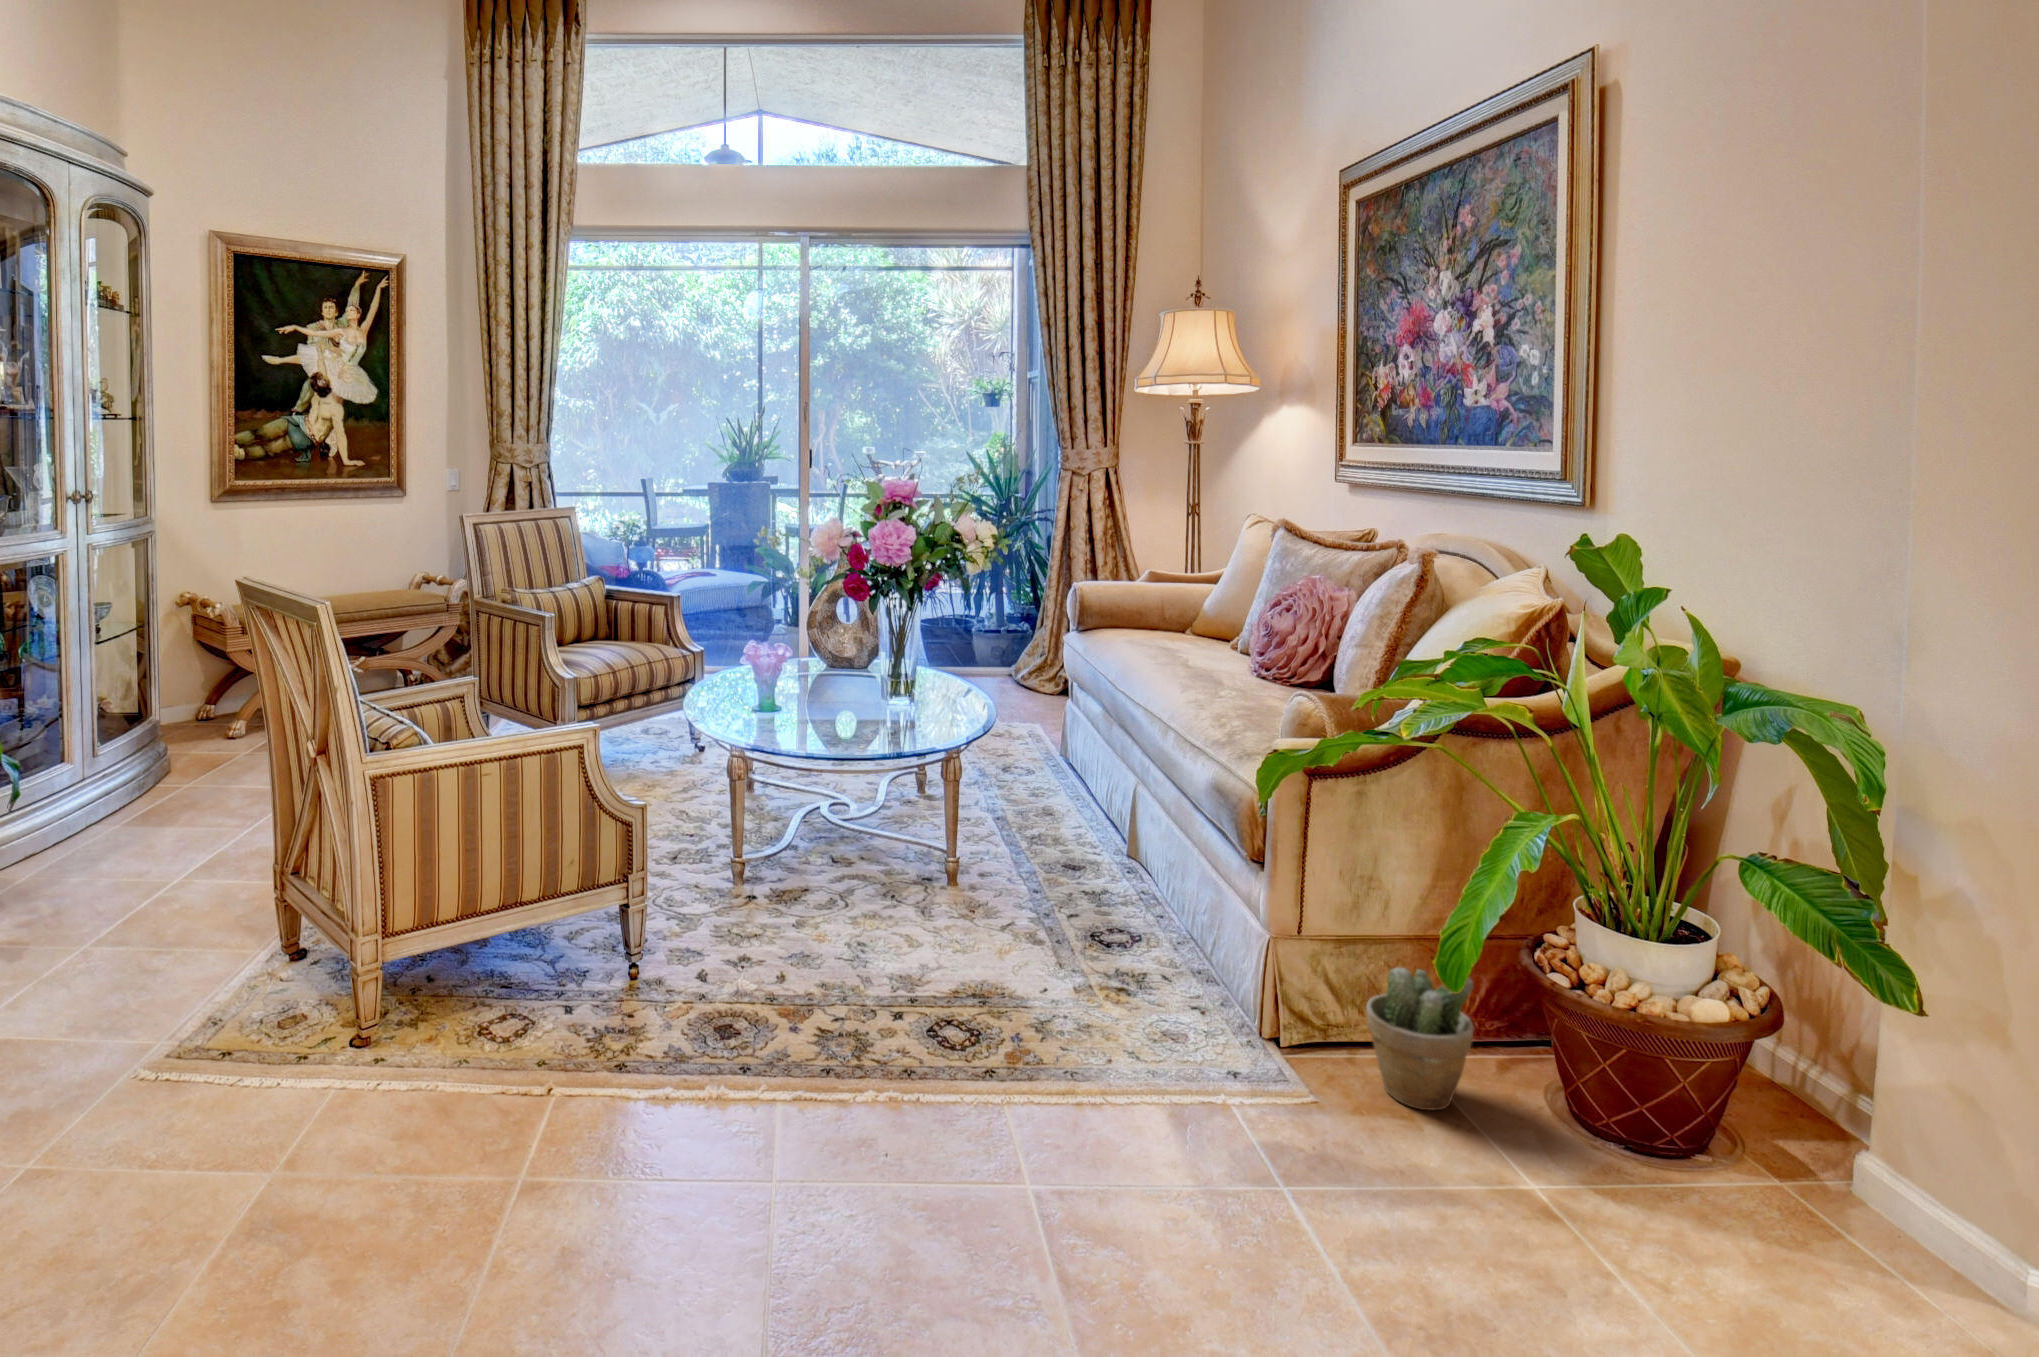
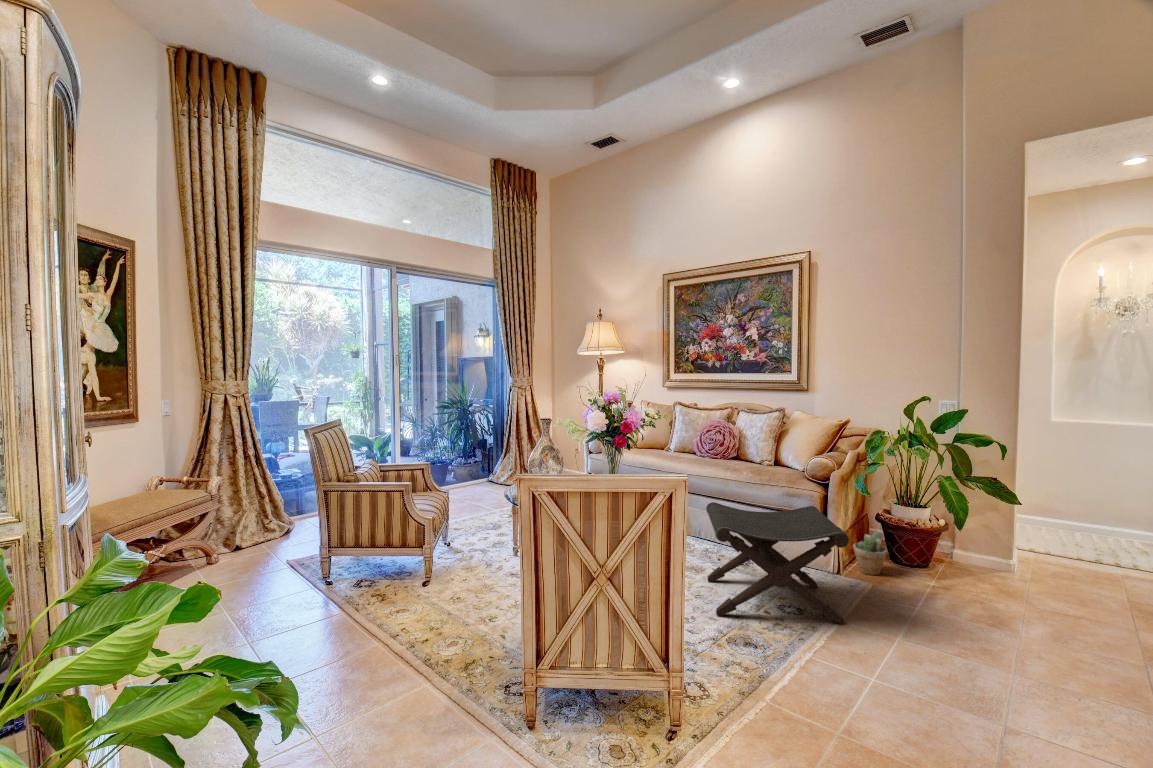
footstool: none [798,754,1172,1118] -> present [706,502,849,624]

